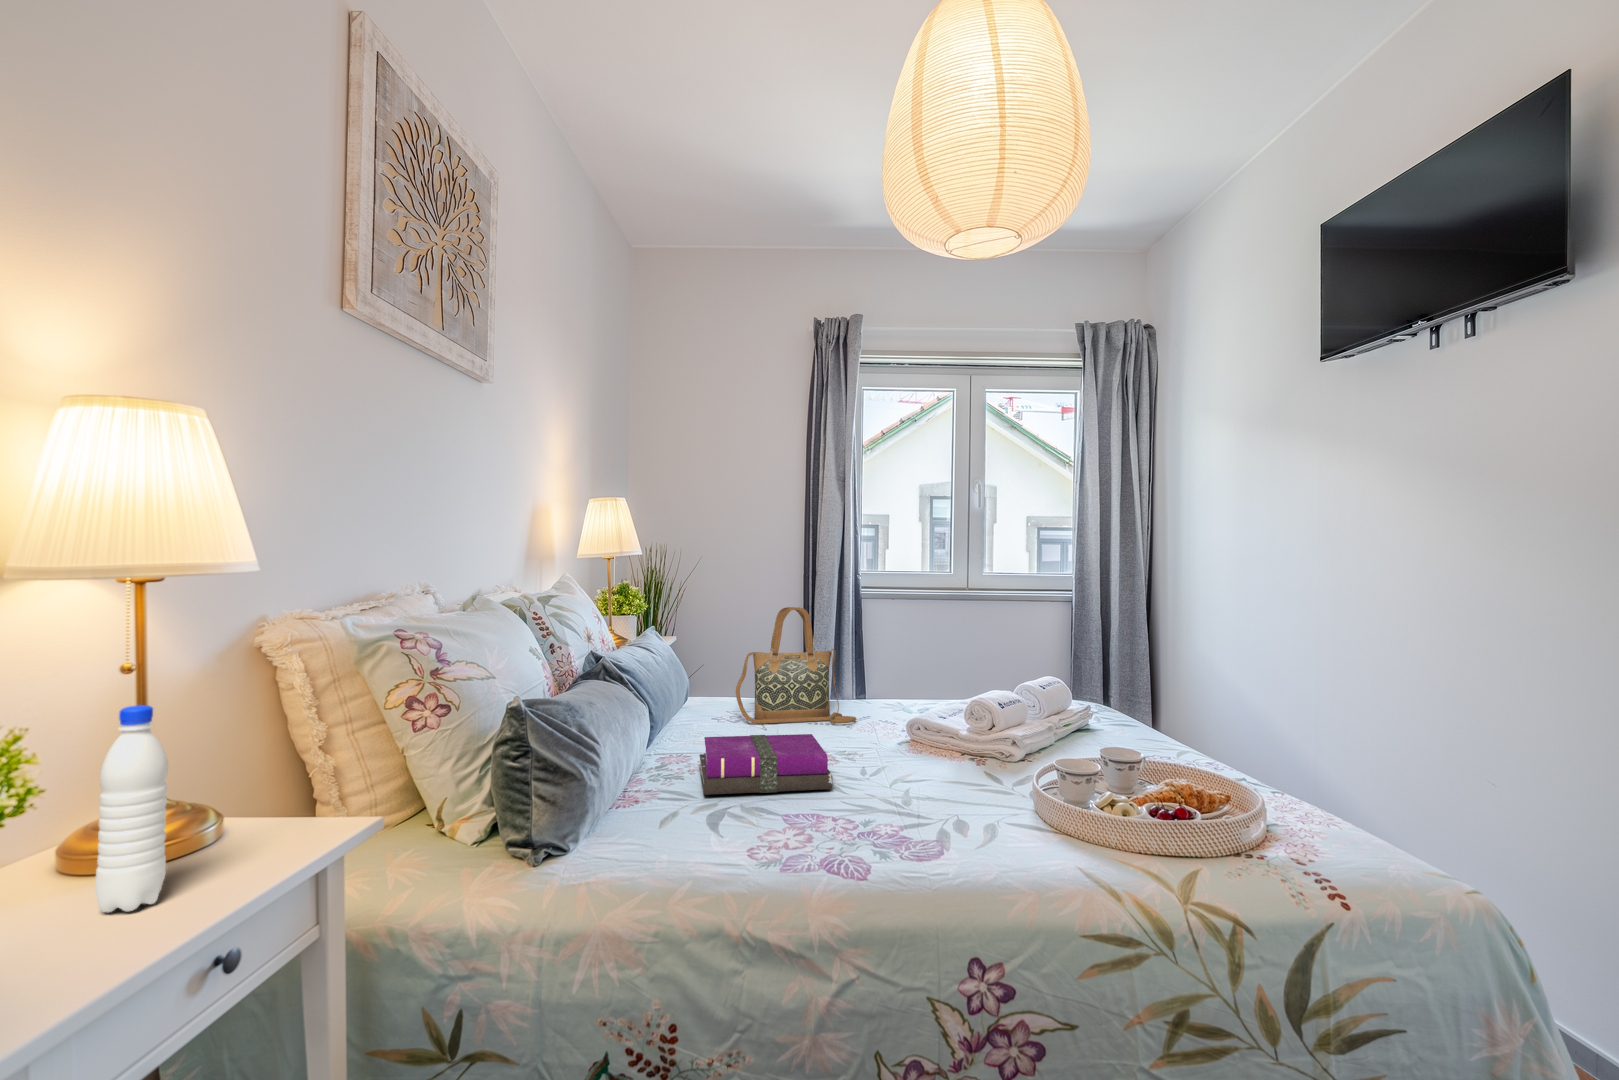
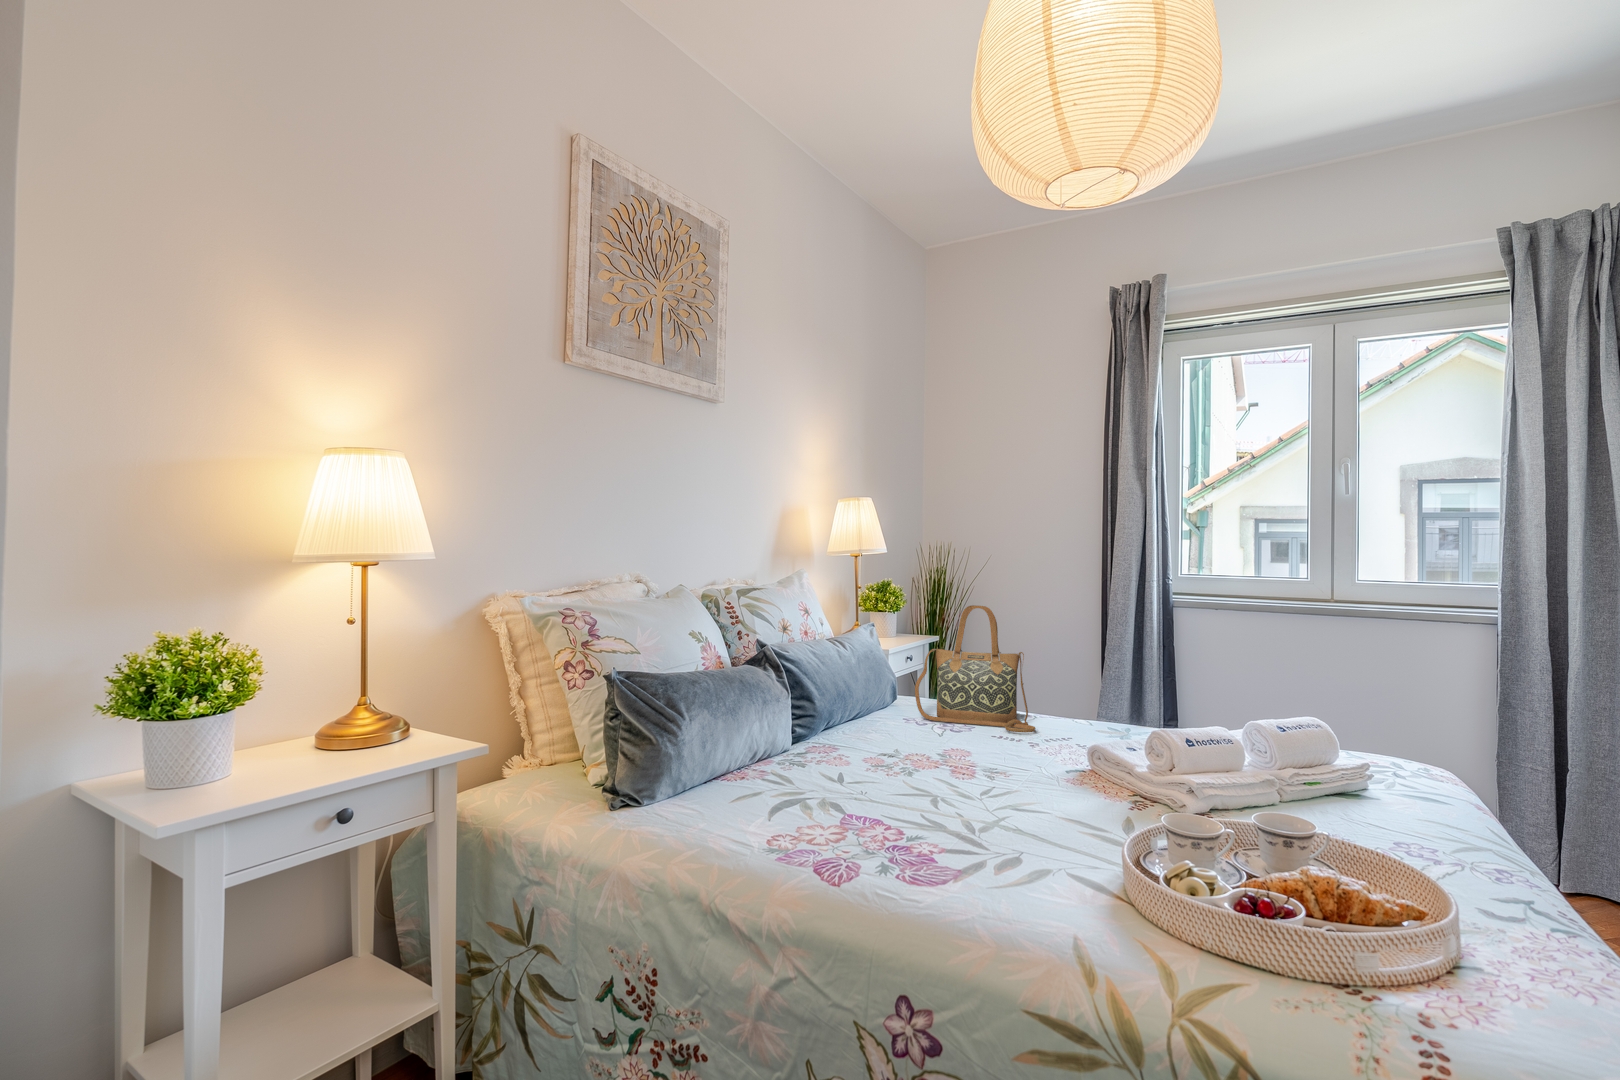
water bottle: present [95,705,168,913] -> none [284,652,323,780]
notebook: present [699,734,833,795] -> none [795,725,938,795]

